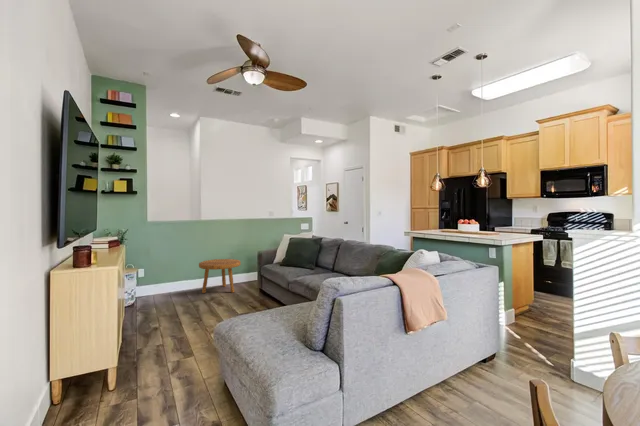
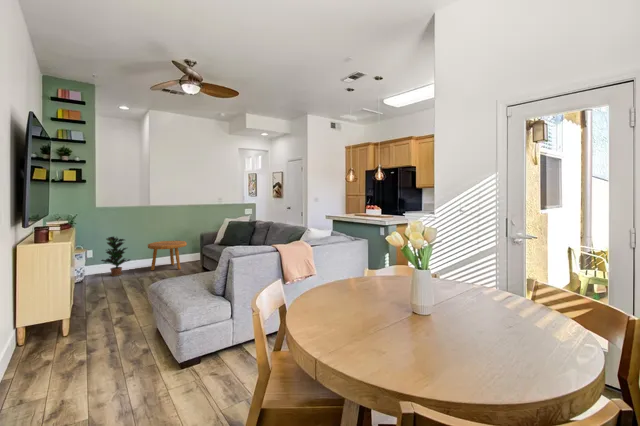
potted plant: none [149,254,181,300] -> present [101,237,130,276]

